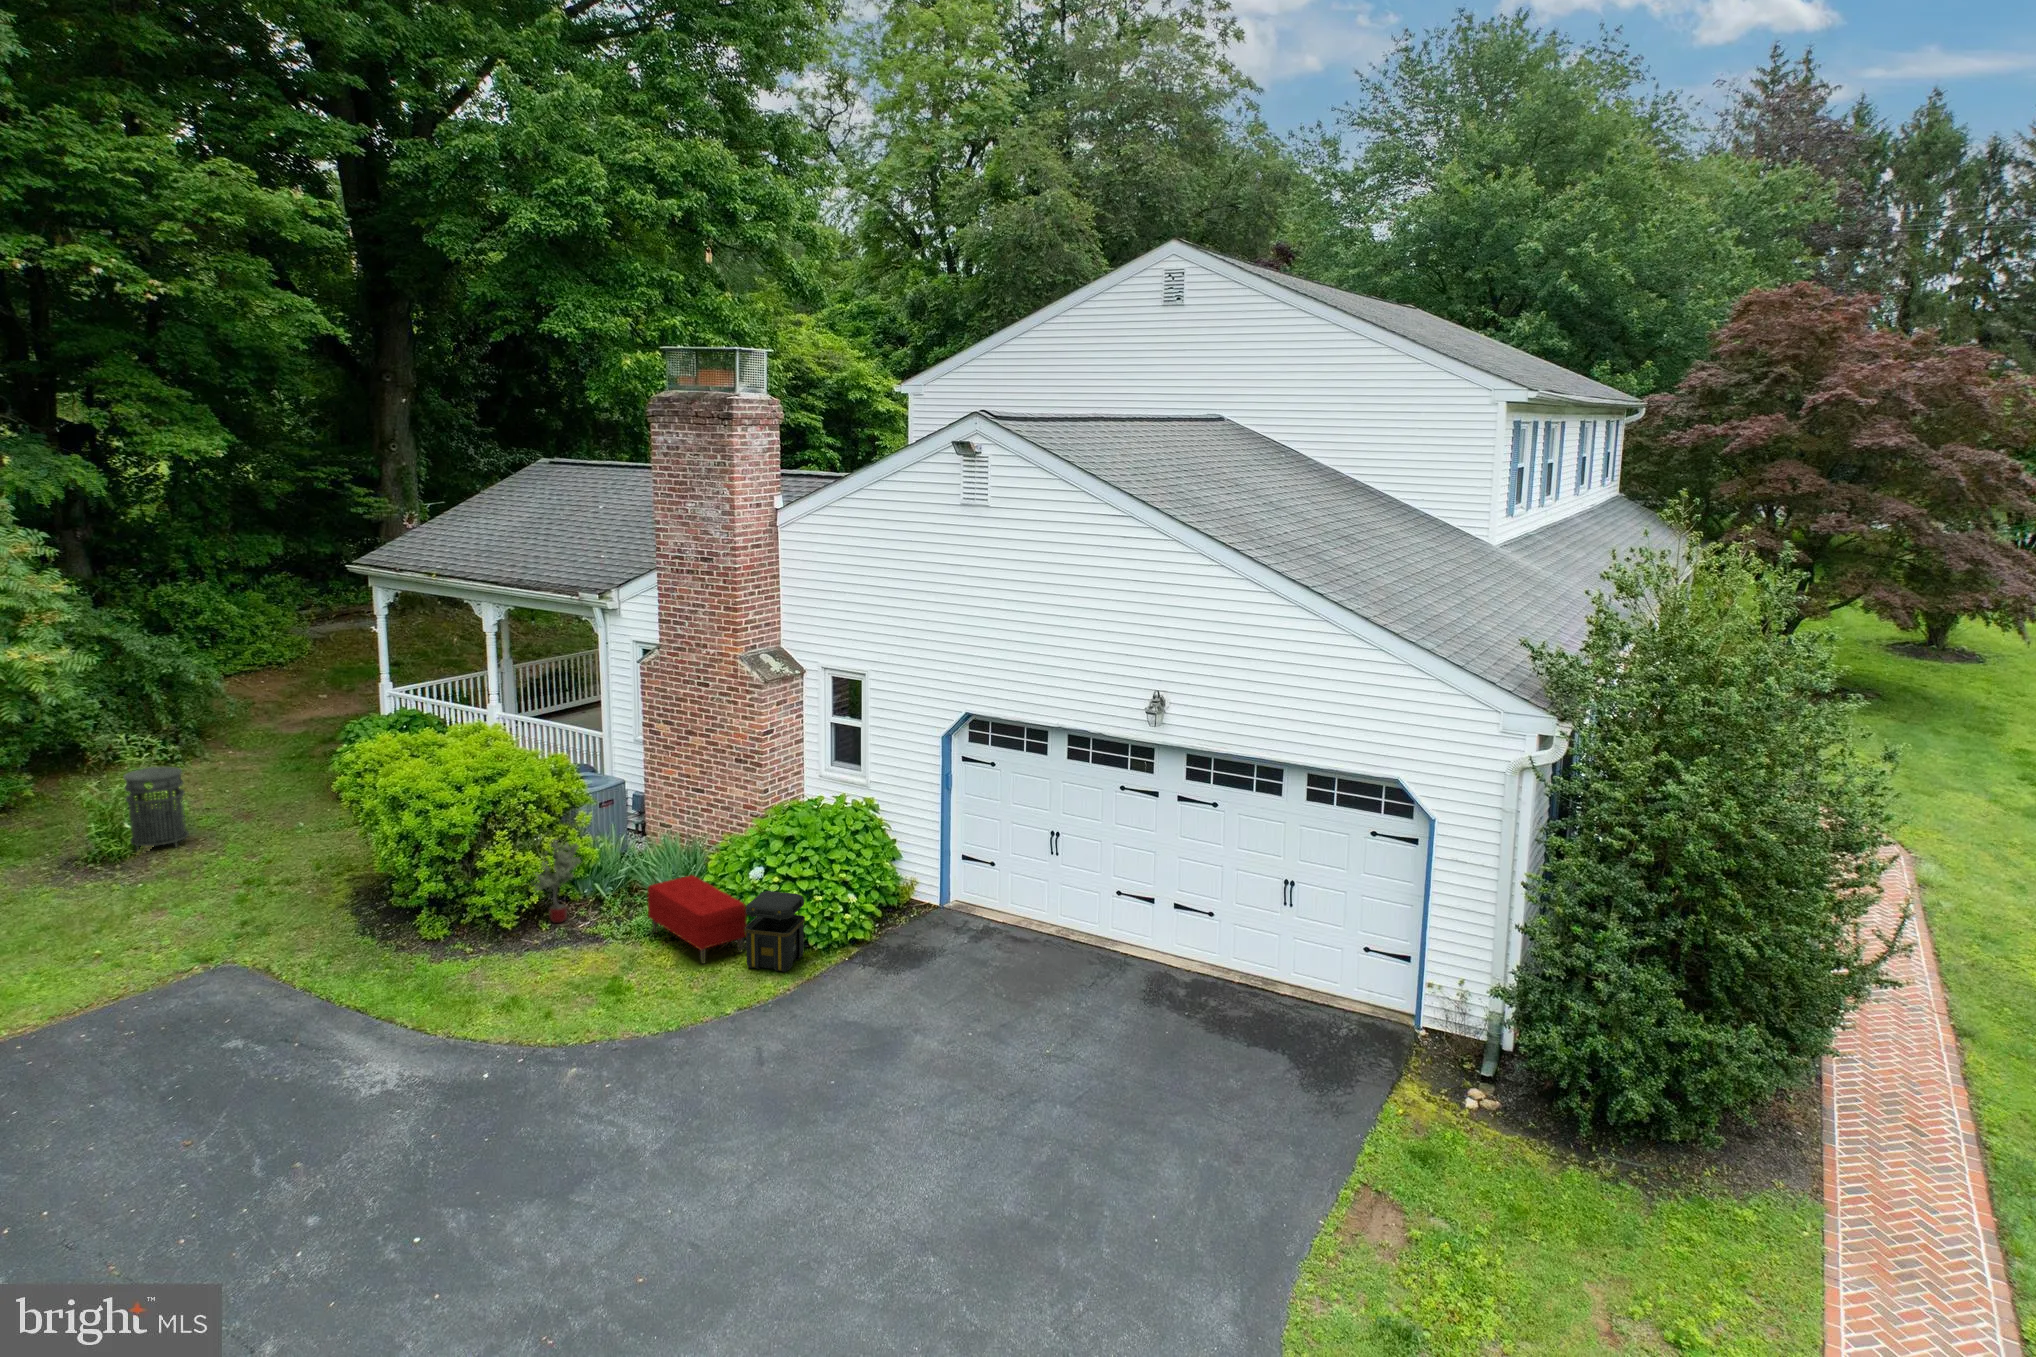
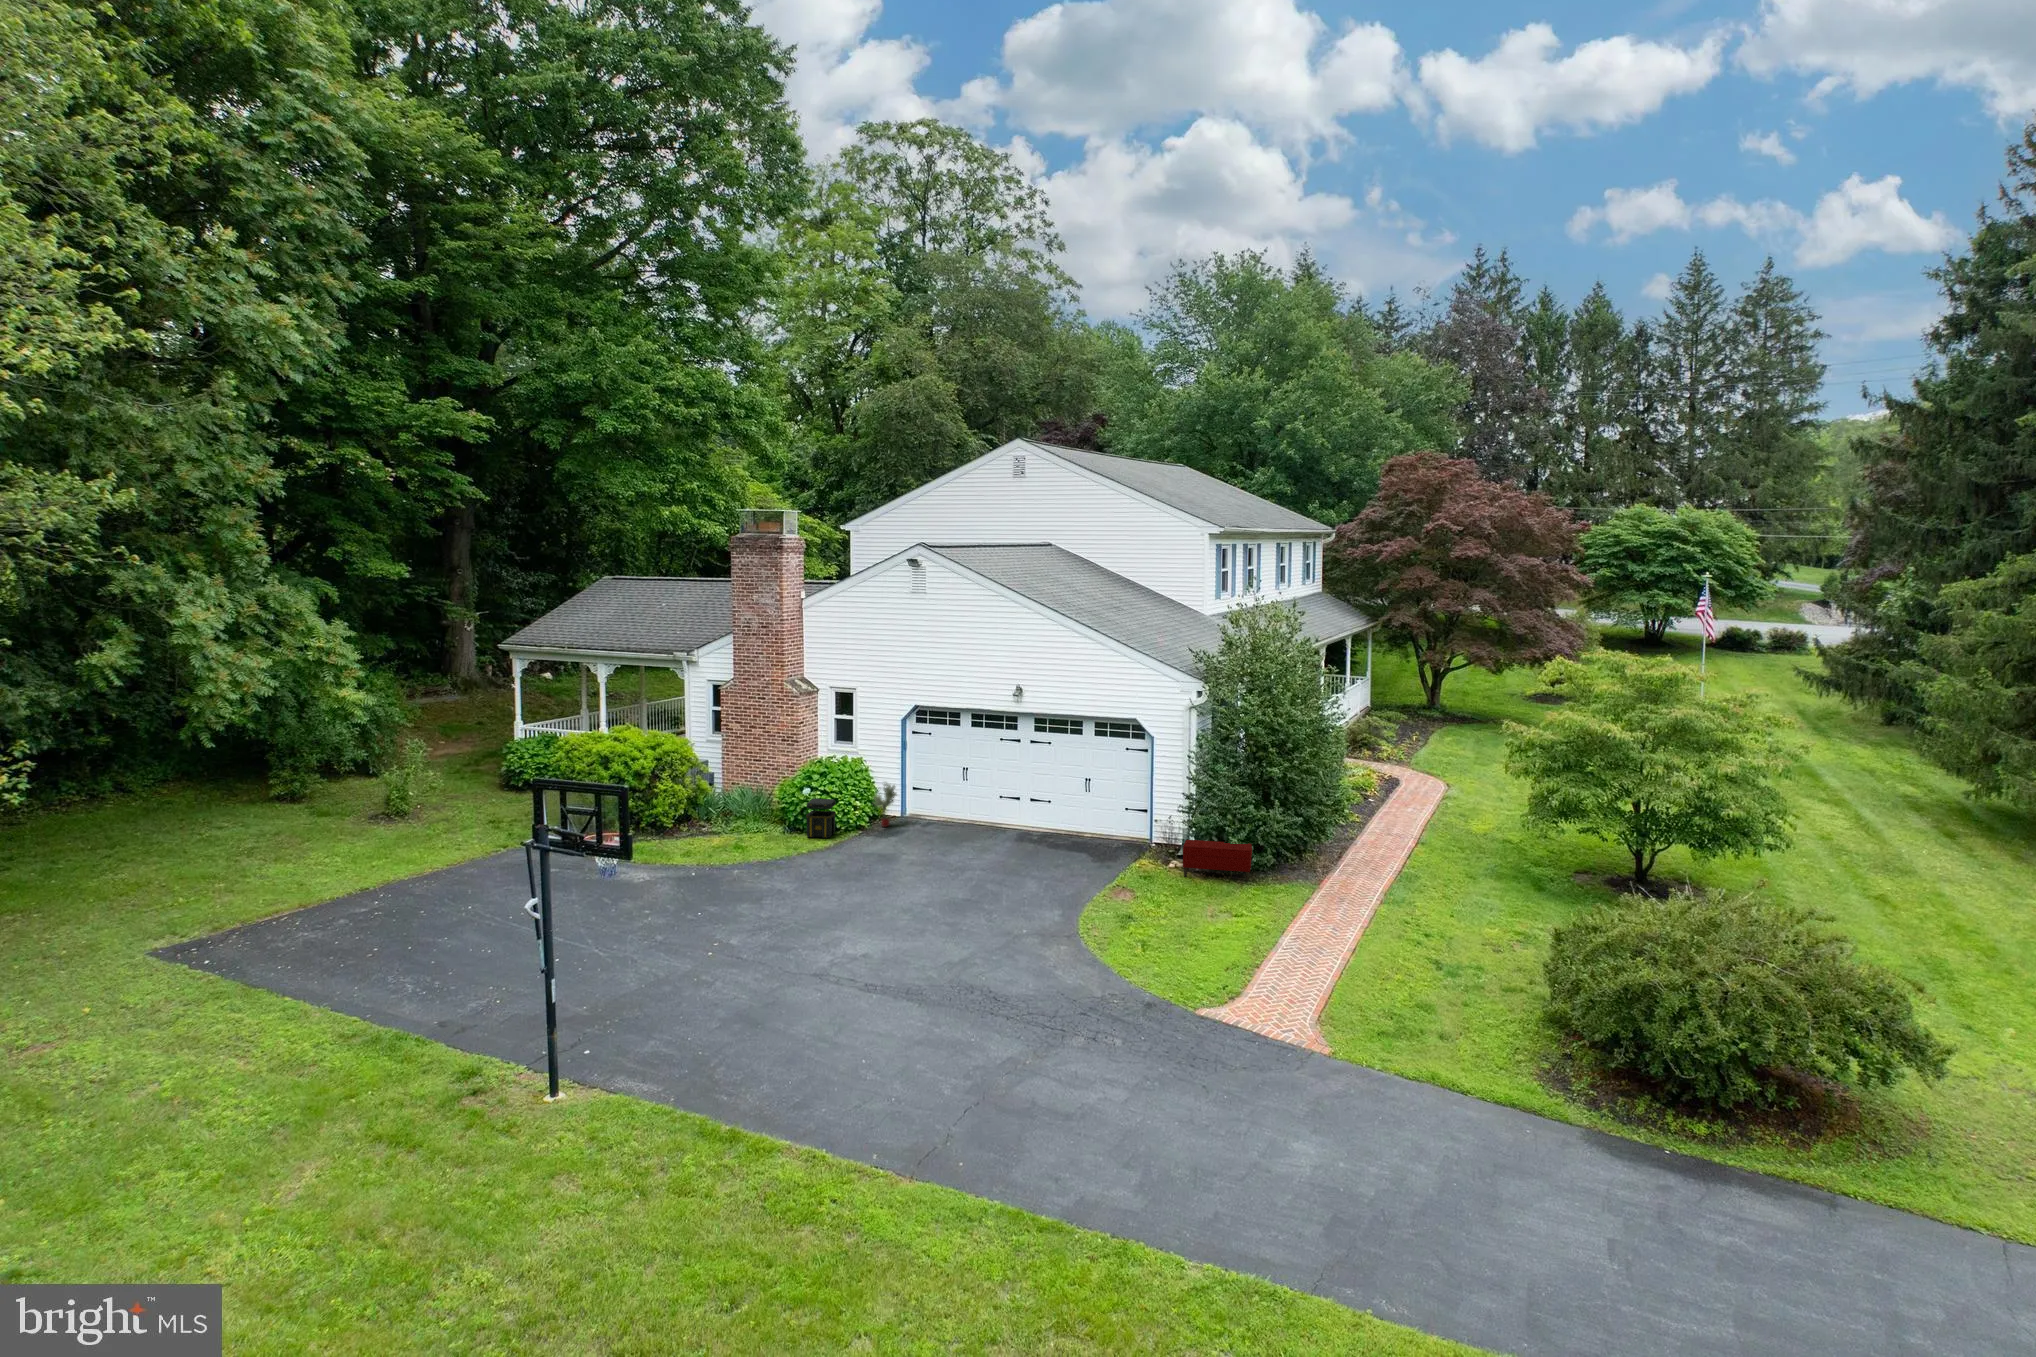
trash can: present [123,767,189,851] -> none [401,759,435,810]
potted tree: present [533,840,581,923] -> present [872,783,896,827]
bench: present [647,875,747,964] -> present [1183,840,1252,881]

